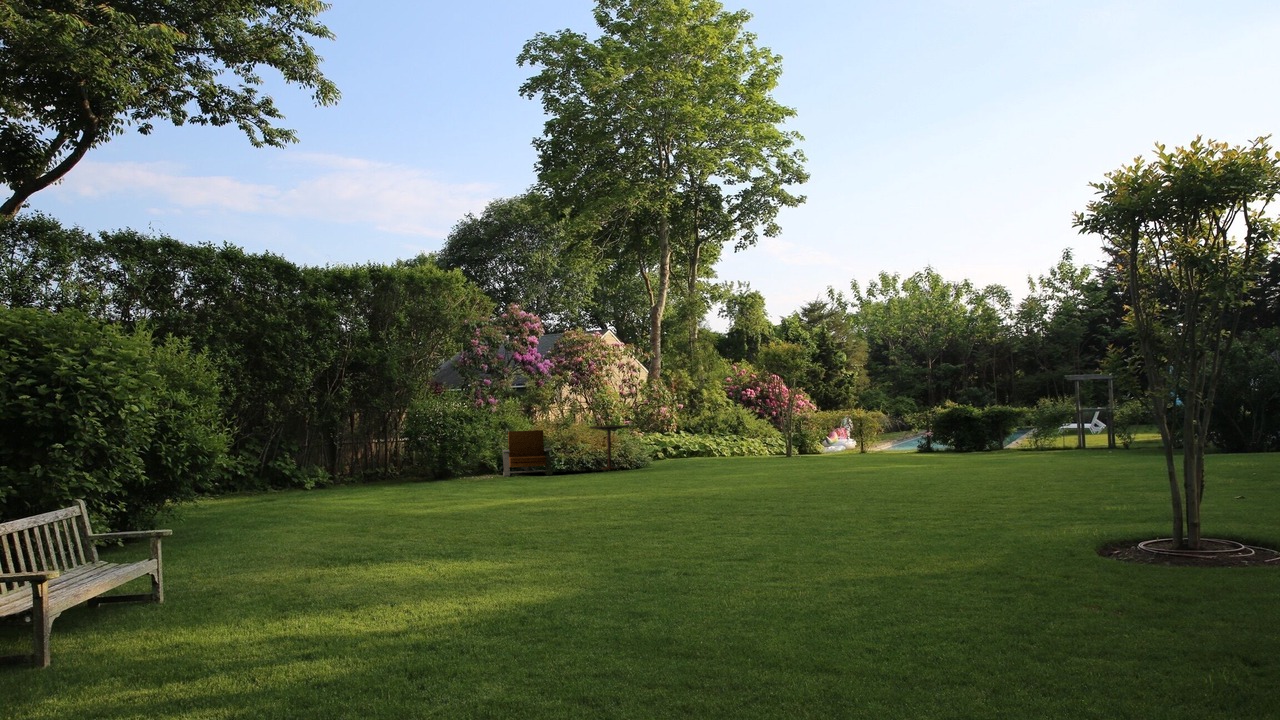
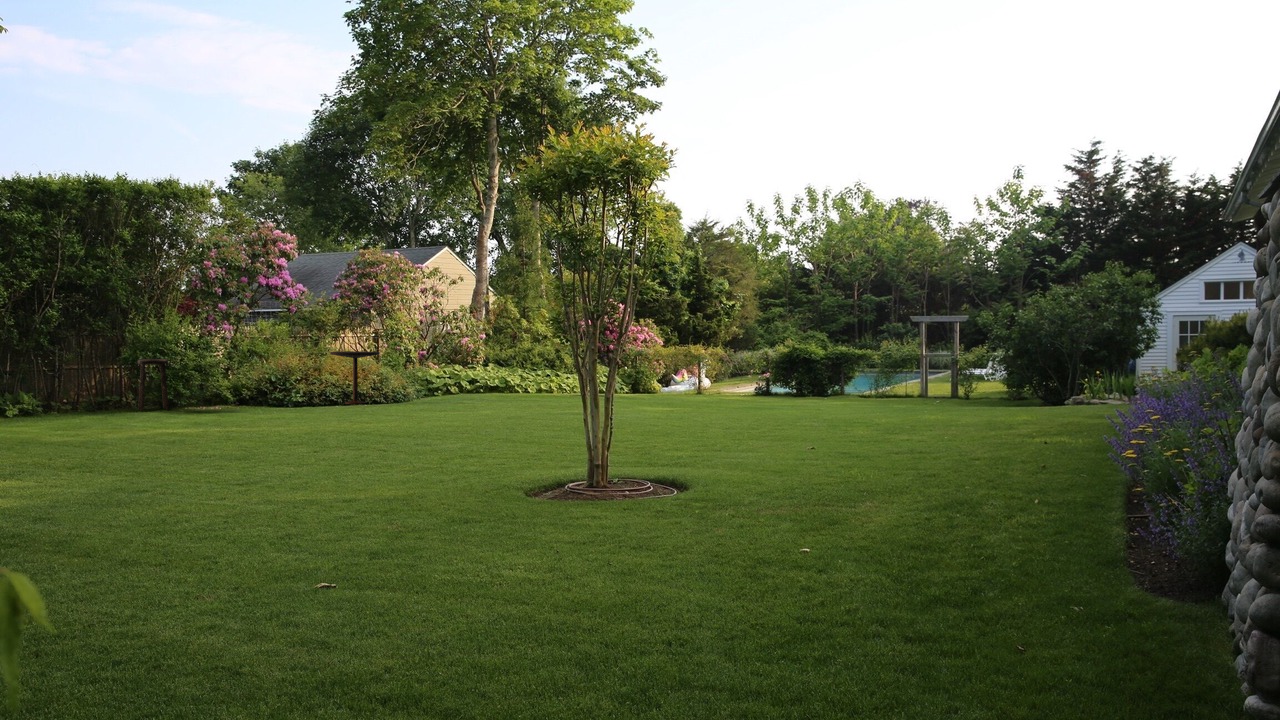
lounge chair: present [503,430,552,477] -> none [208,354,277,409]
stool: none [451,437,476,480] -> present [138,359,169,411]

